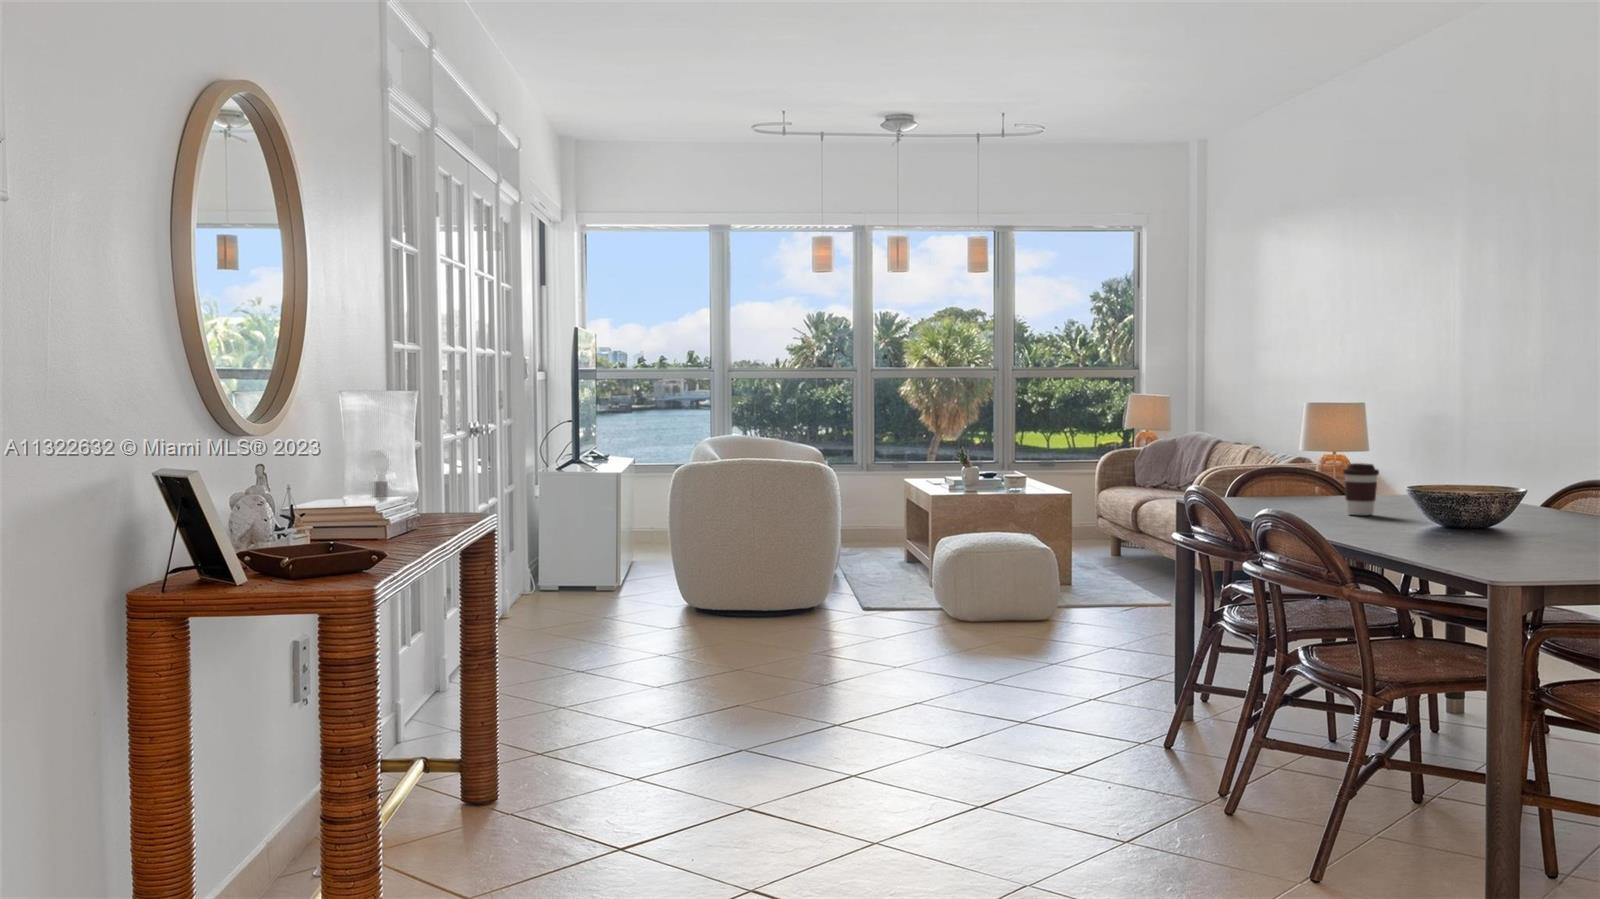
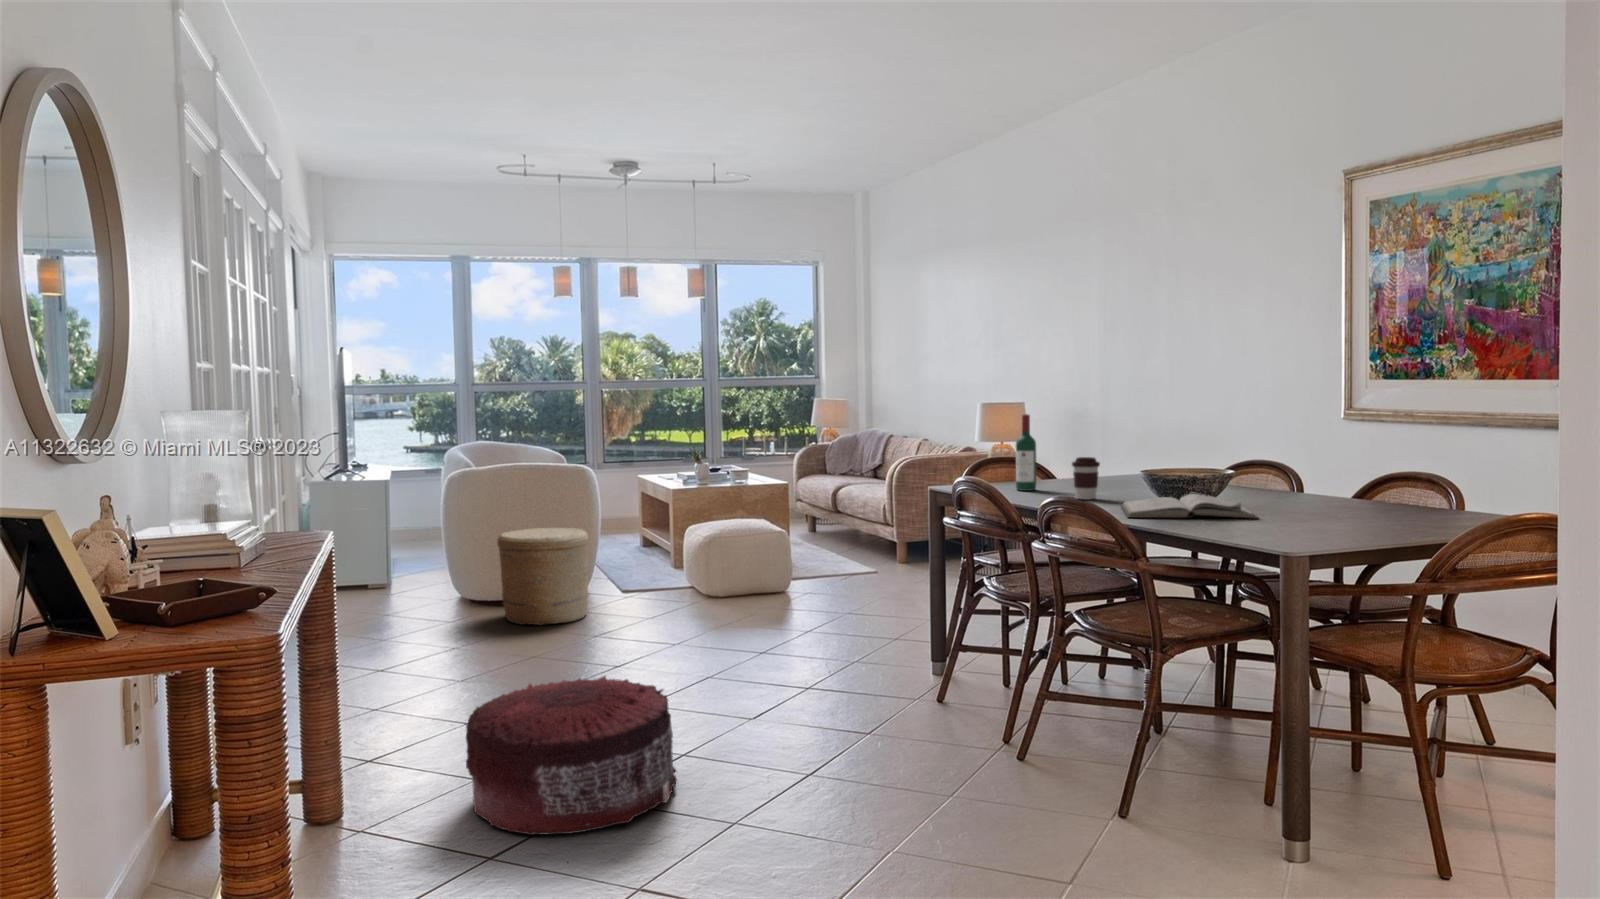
wine bottle: none [1286,411,1313,504] -> present [1016,414,1036,491]
book: none [1380,510,1552,544] -> present [1121,494,1258,519]
woven basket: none [714,530,812,636] -> present [497,528,589,625]
pouf: none [605,679,830,834] -> present [466,676,677,835]

